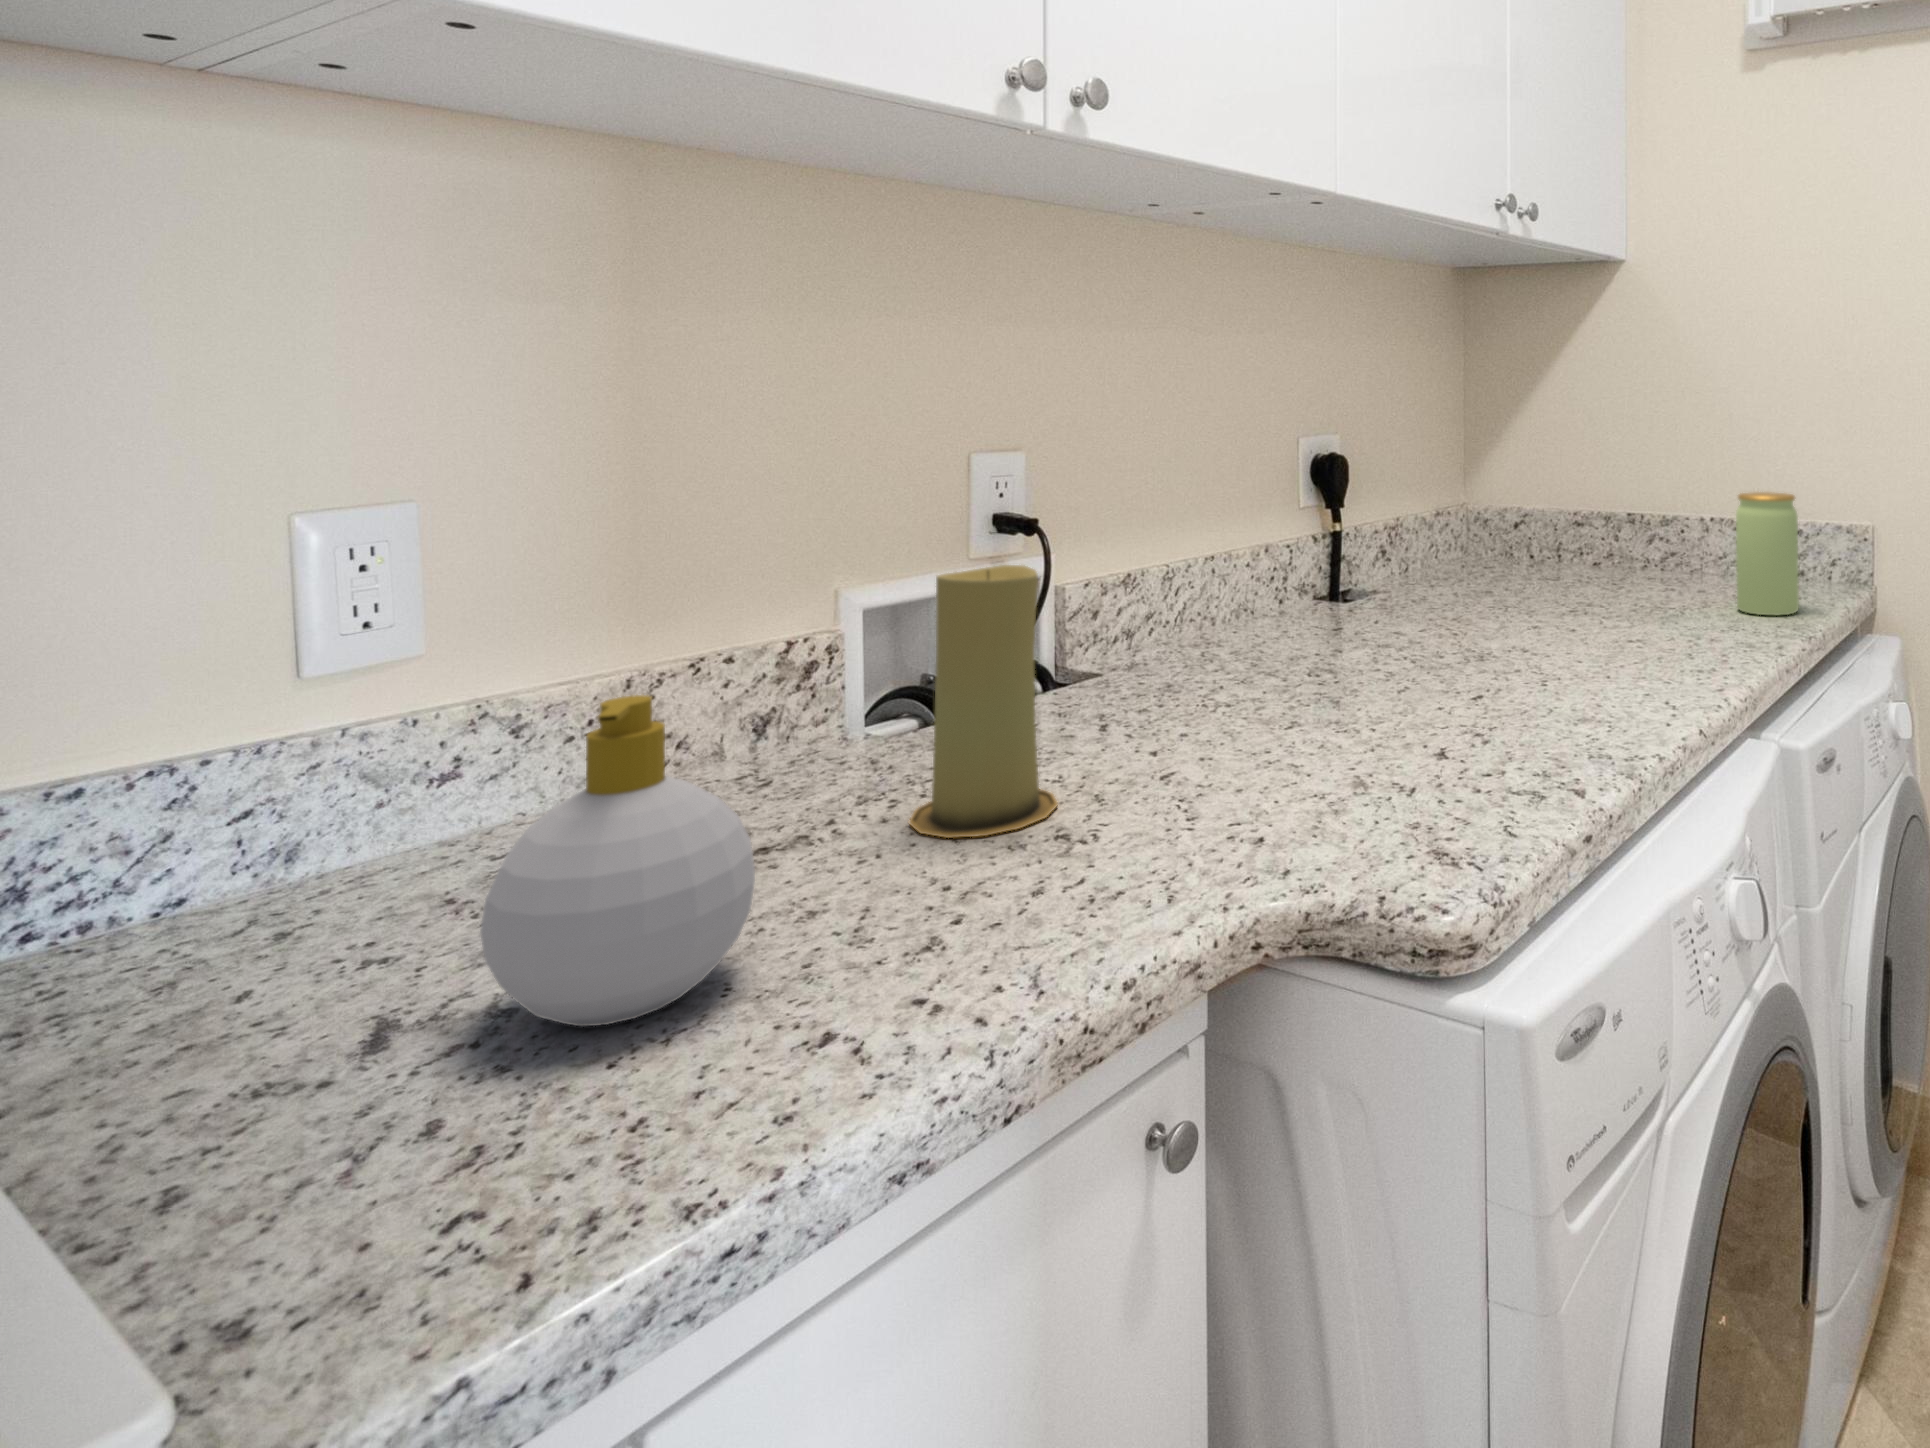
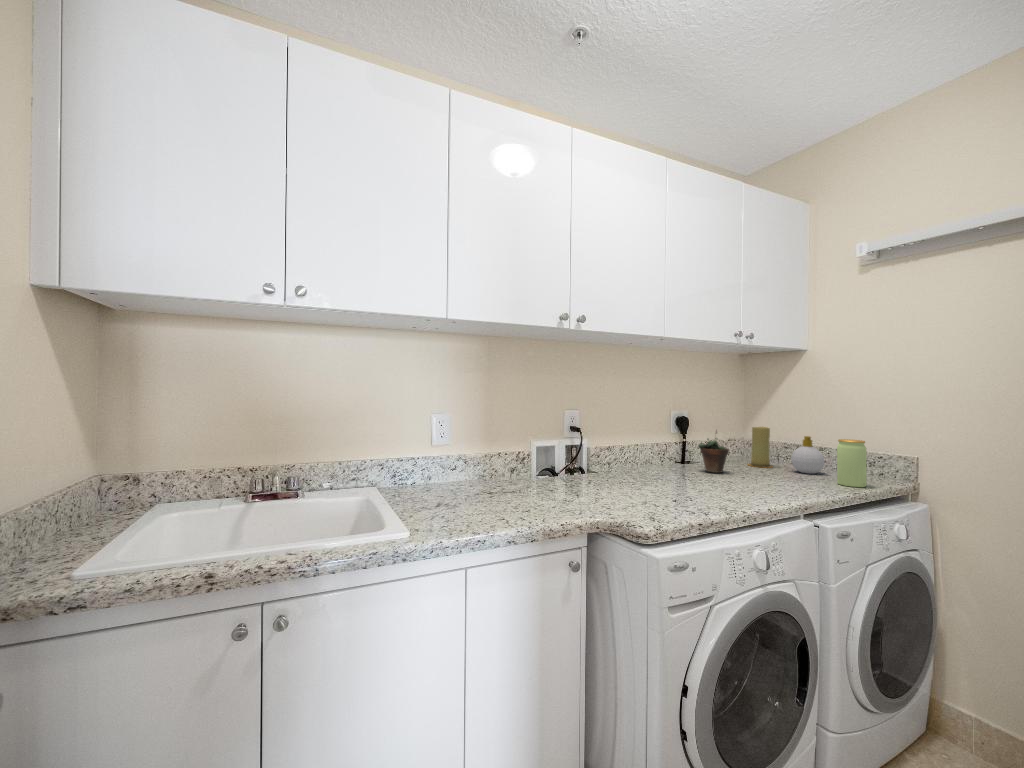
succulent plant: none [1398,486,1480,619] -> present [698,431,729,473]
candle: present [908,565,1058,838] -> present [748,427,773,468]
soap bottle: present [480,695,755,1026] -> present [791,436,825,474]

